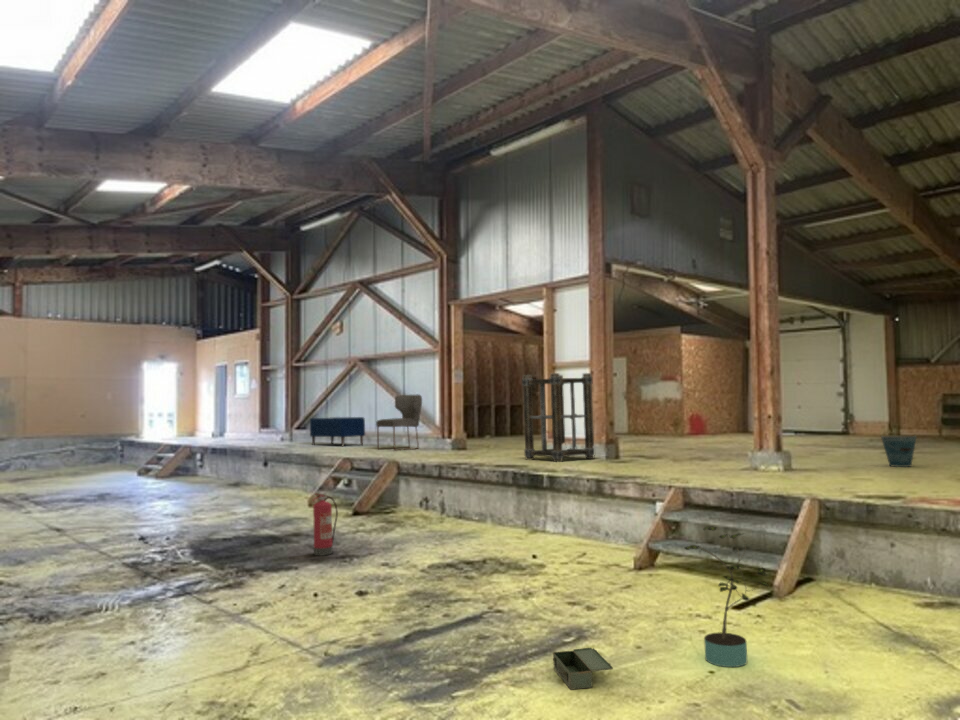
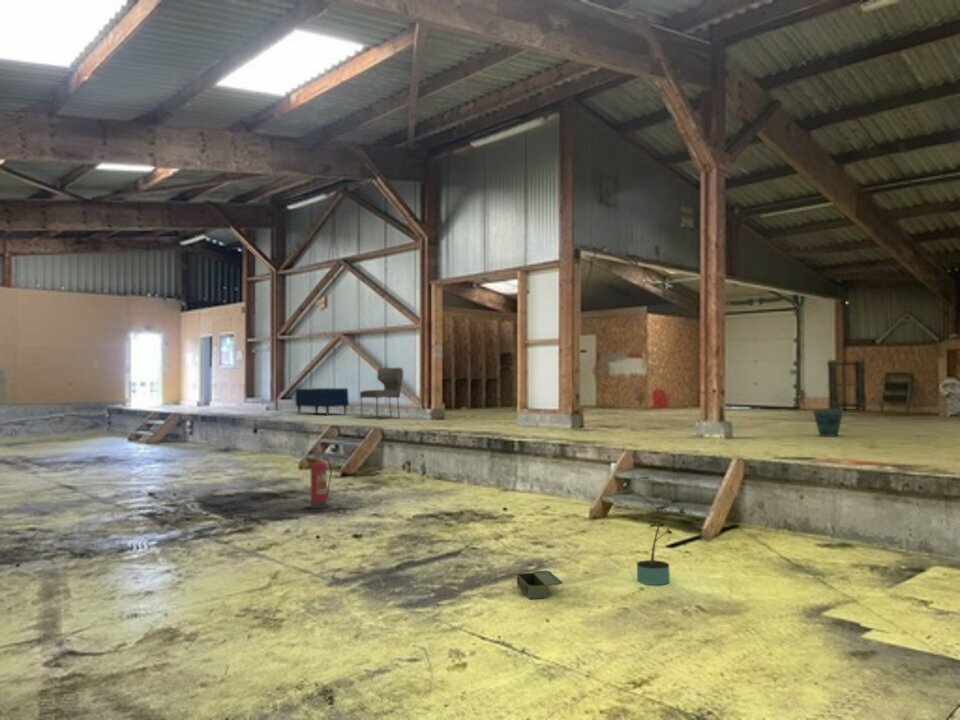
shelving unit: present [522,373,595,462] -> present [827,360,866,410]

